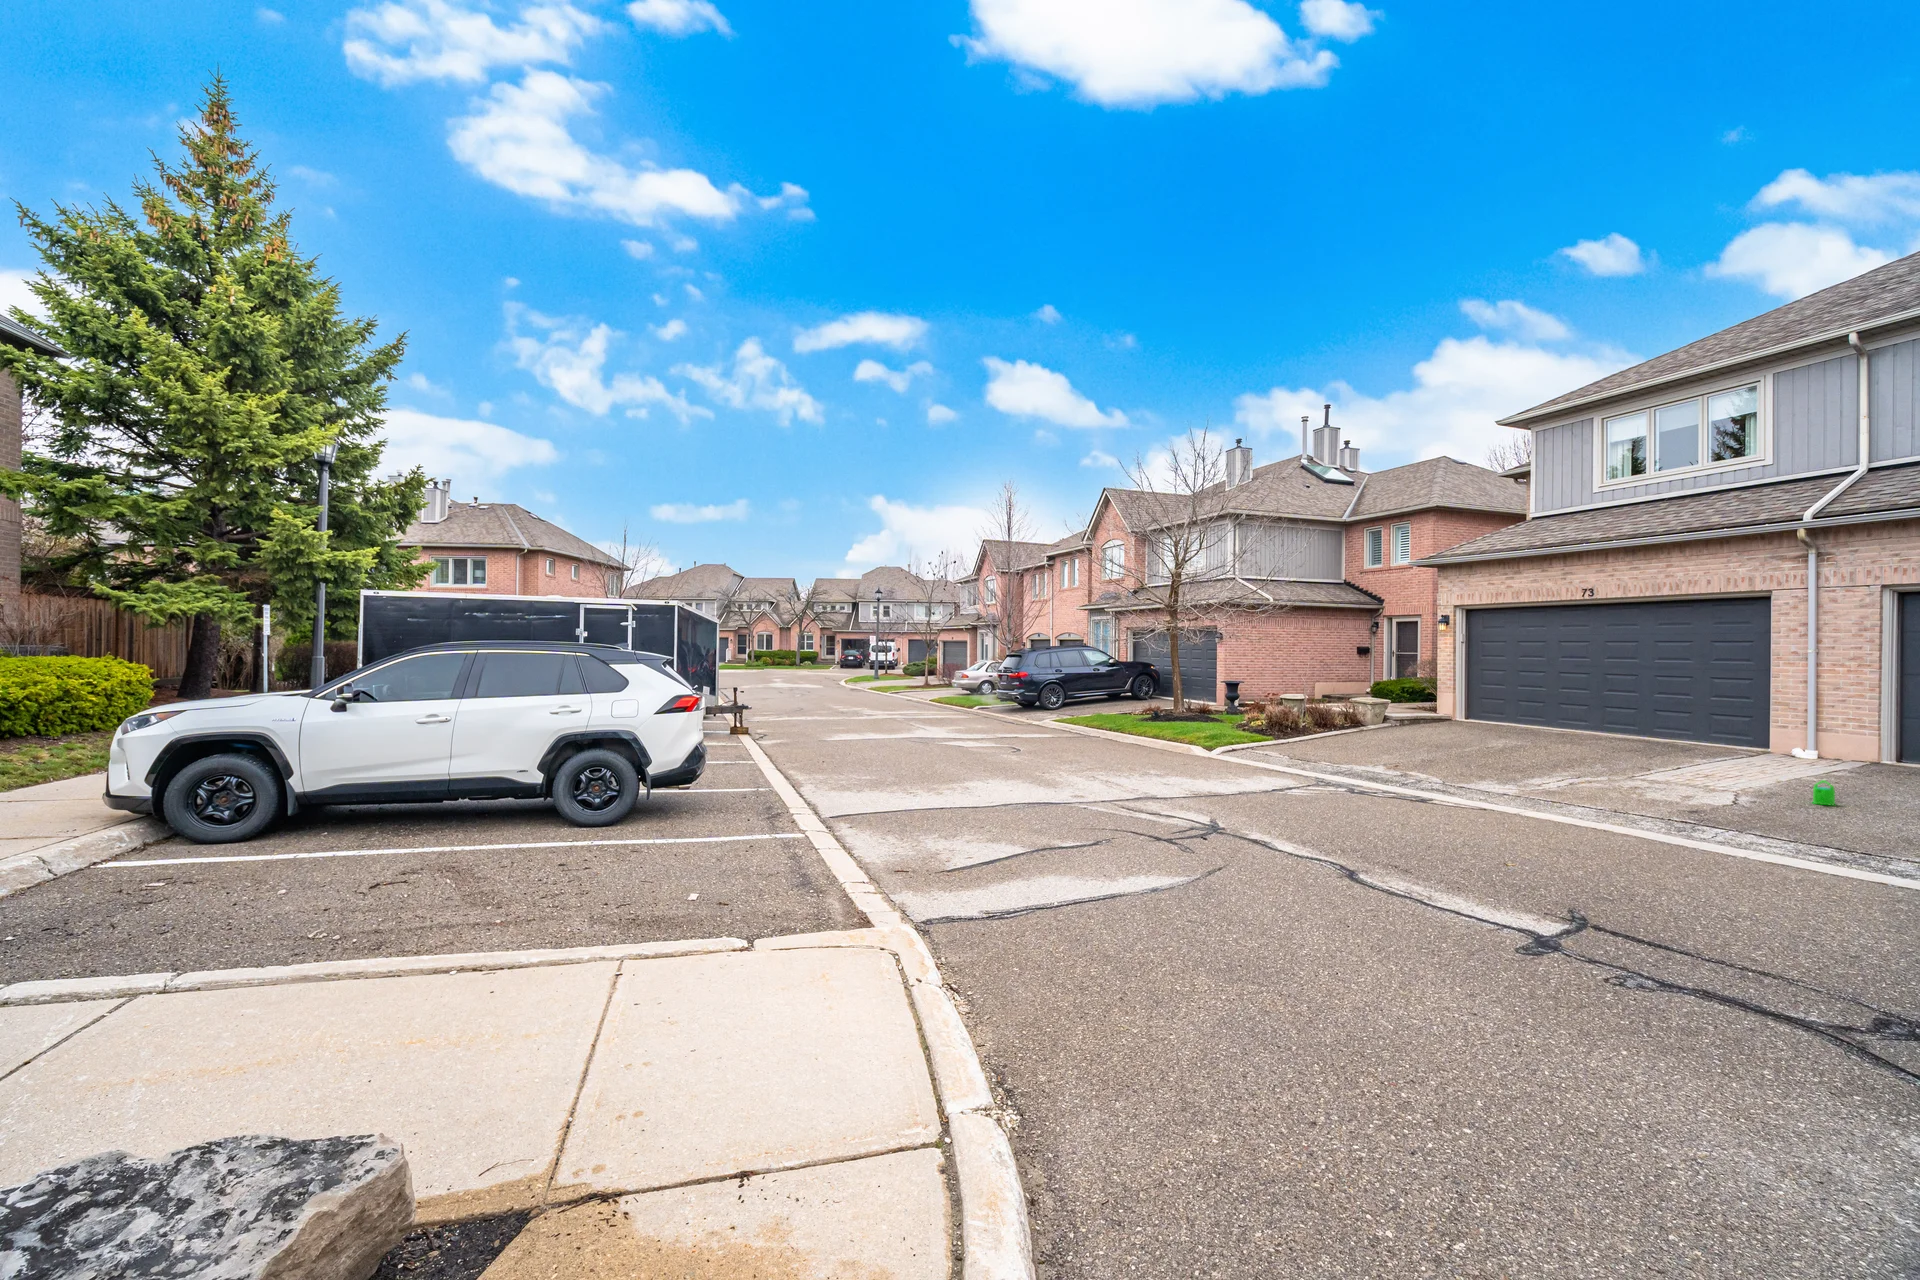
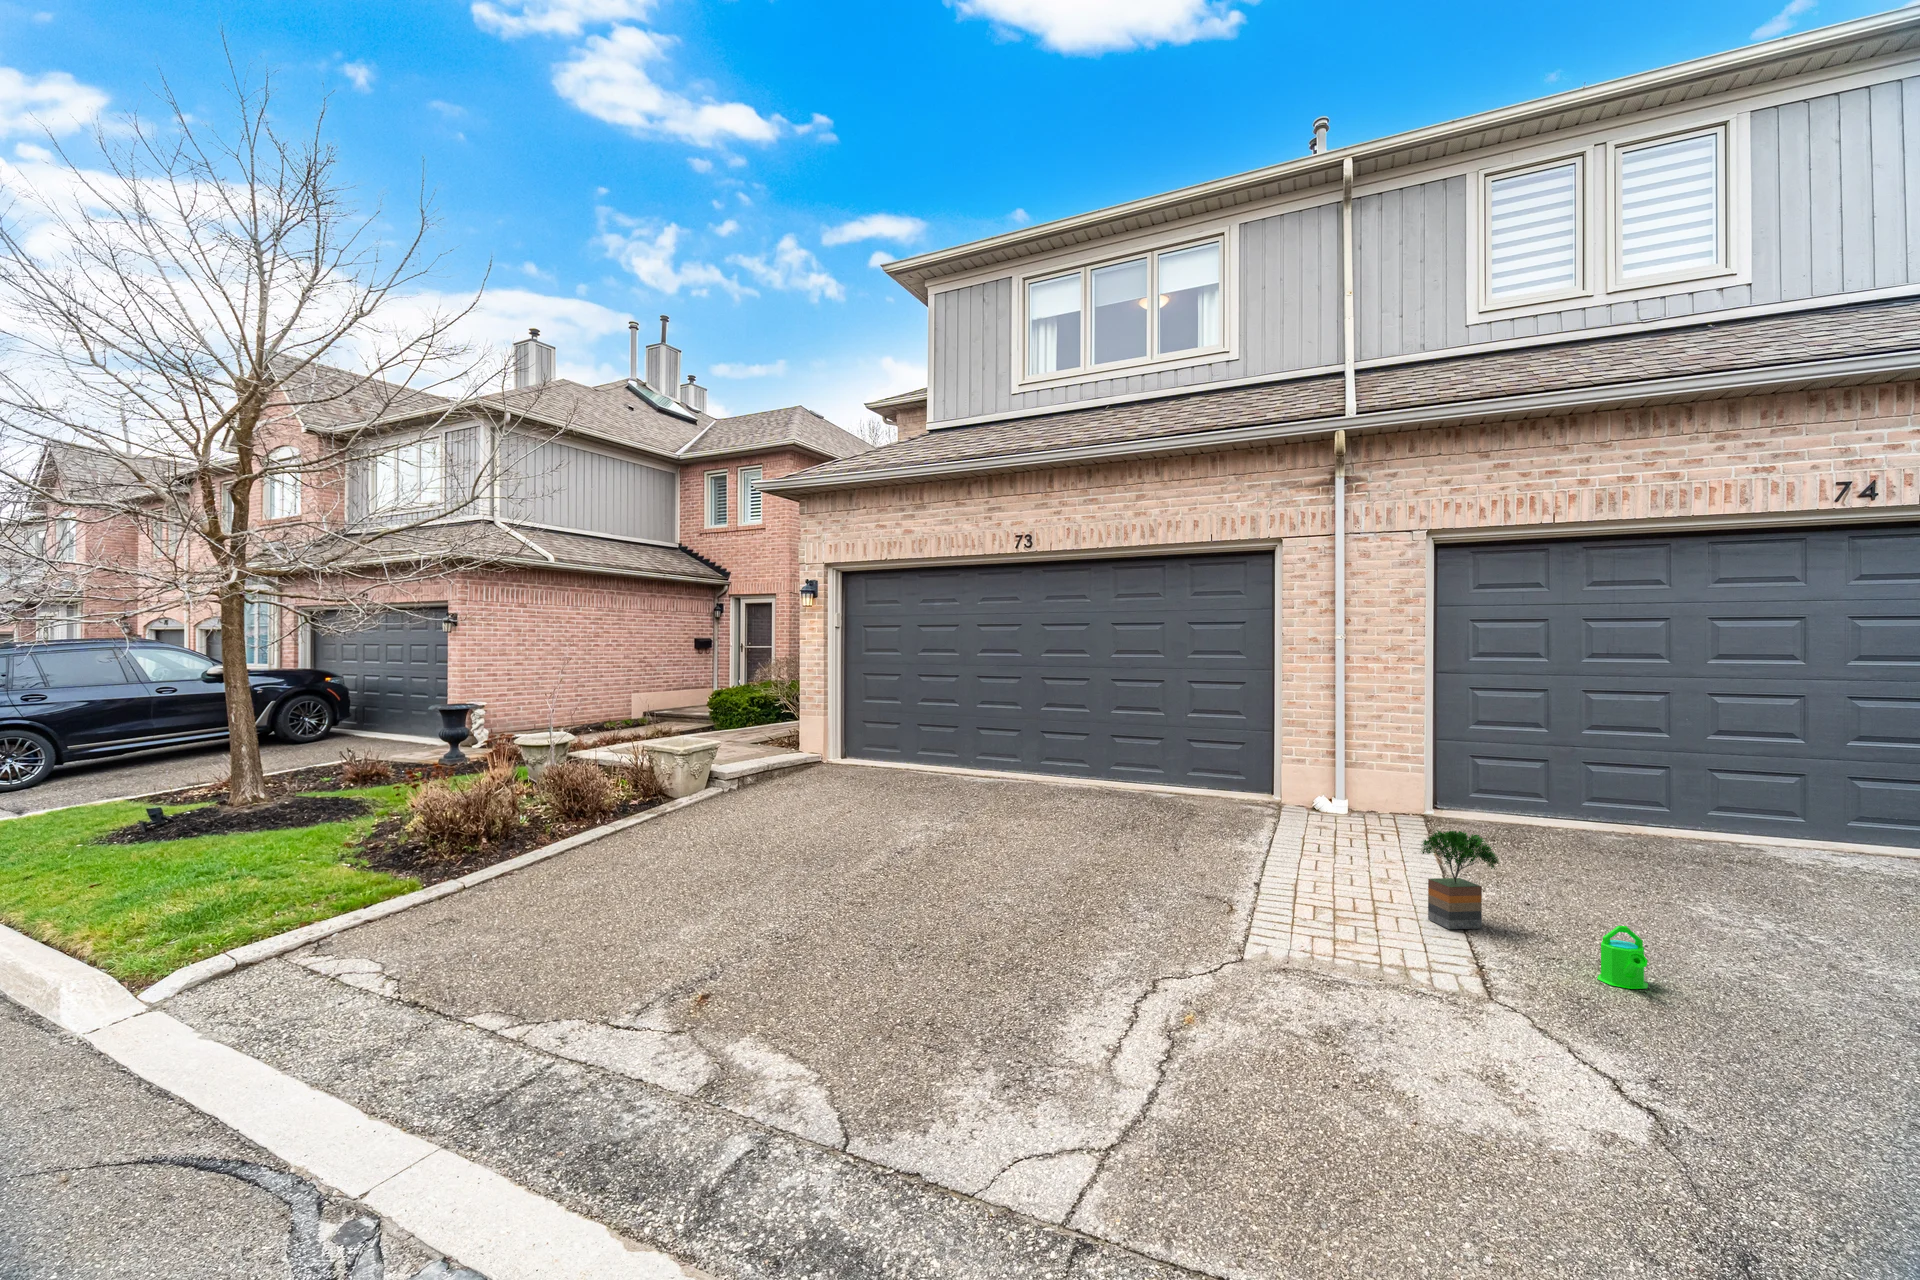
potted tree: none [1754,745,1796,791] -> present [1421,830,1499,929]

